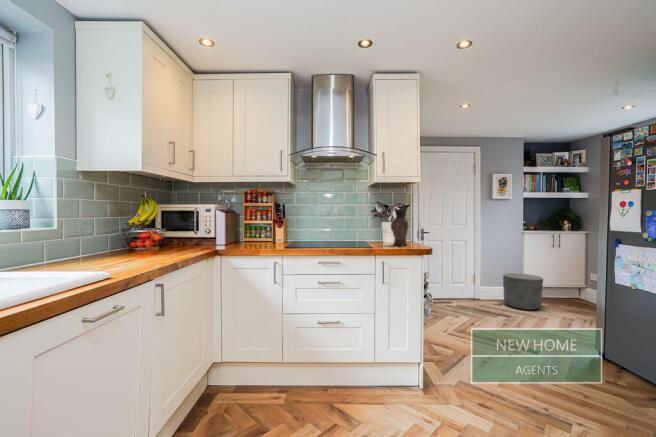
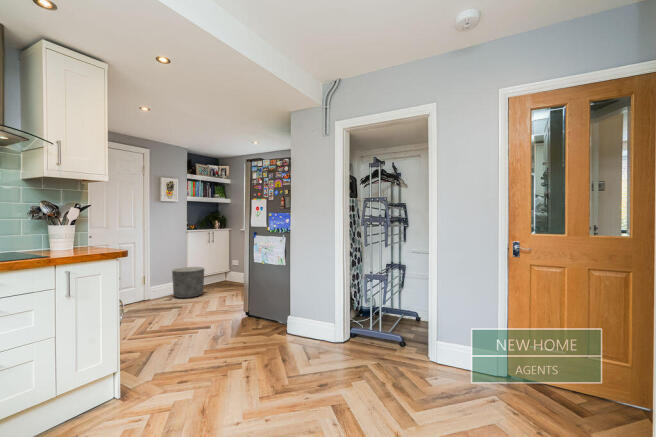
ceramic pitcher: present [391,204,408,245] -> none [70,204,95,252]

